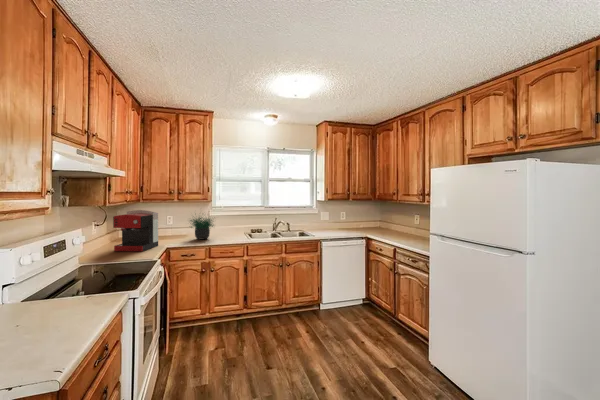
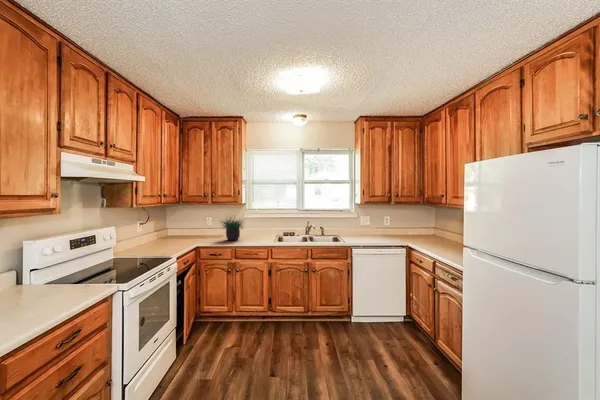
coffee maker: present [113,210,158,251] -> none [149,211,189,249]

